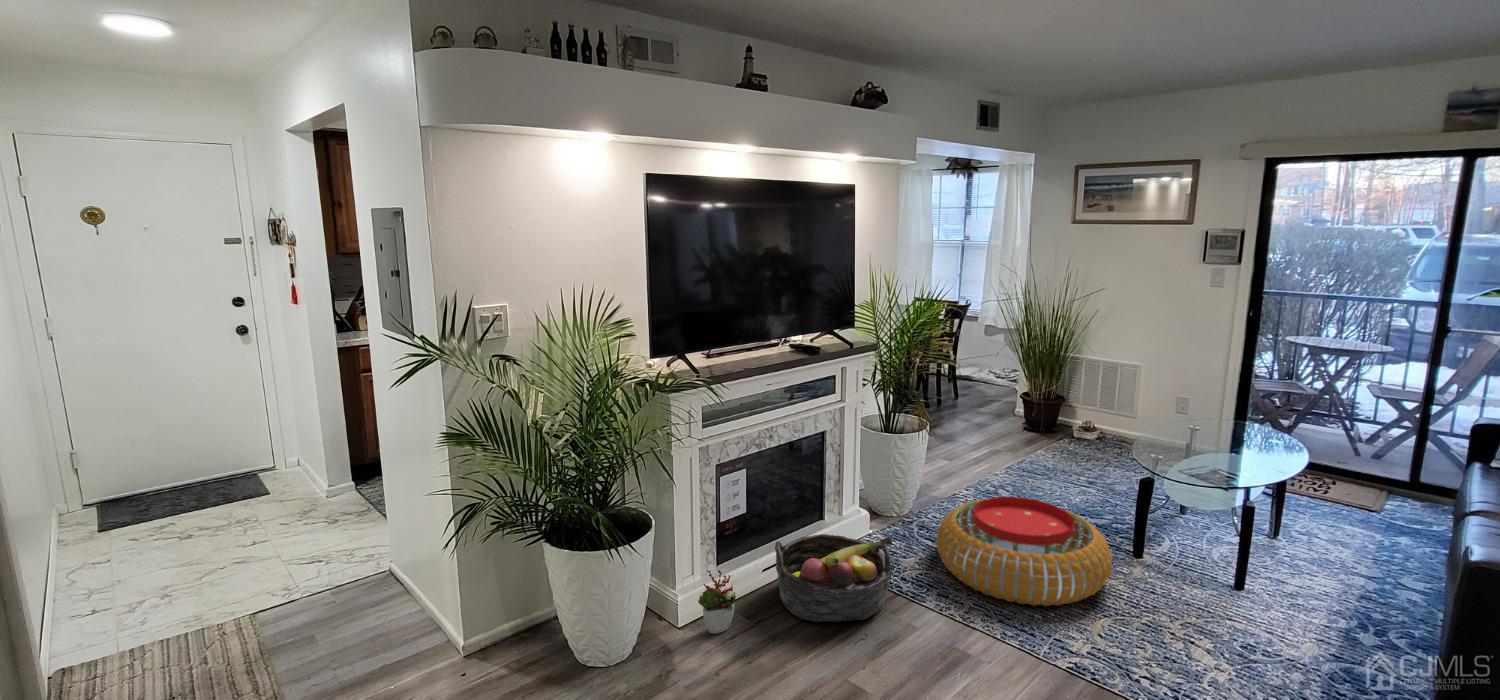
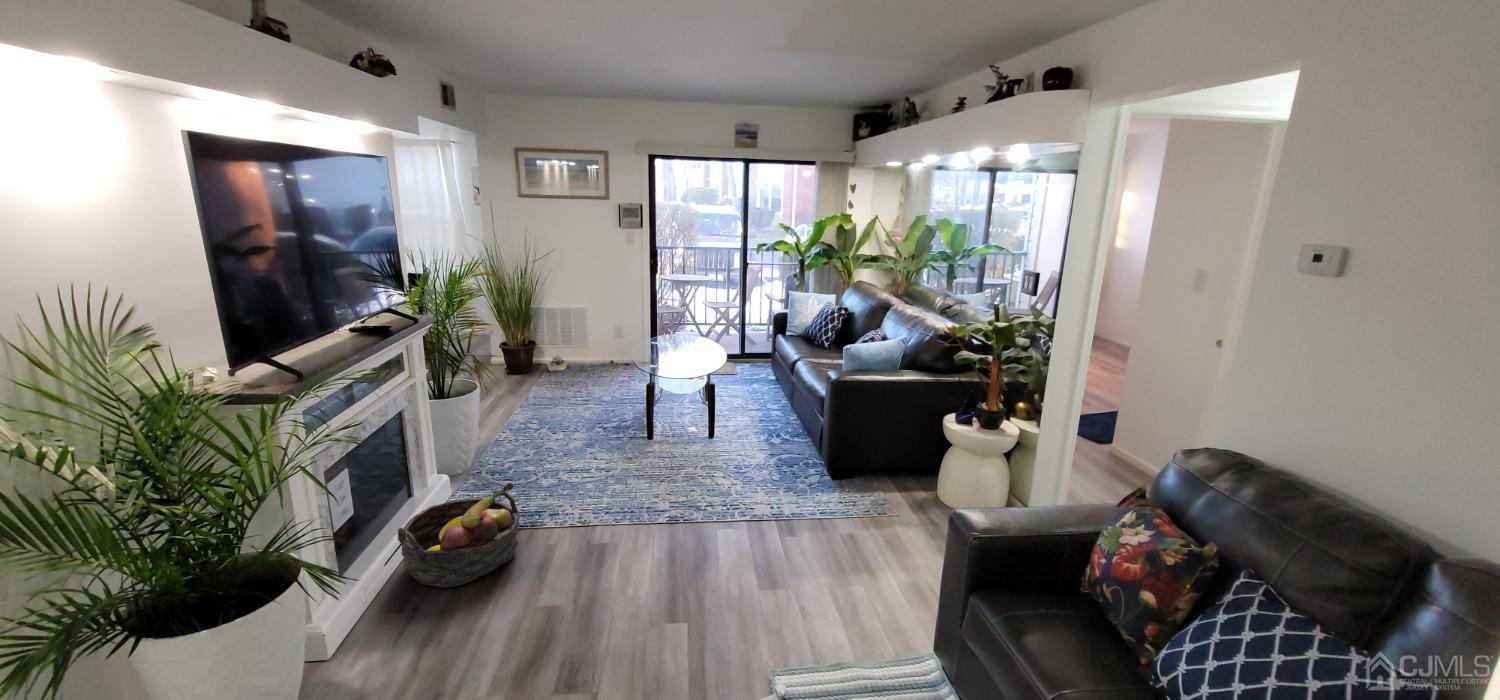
pouf: present [936,497,1112,606] -> none [520,419,654,501]
decorative plant: present [698,570,736,634] -> none [348,577,391,648]

